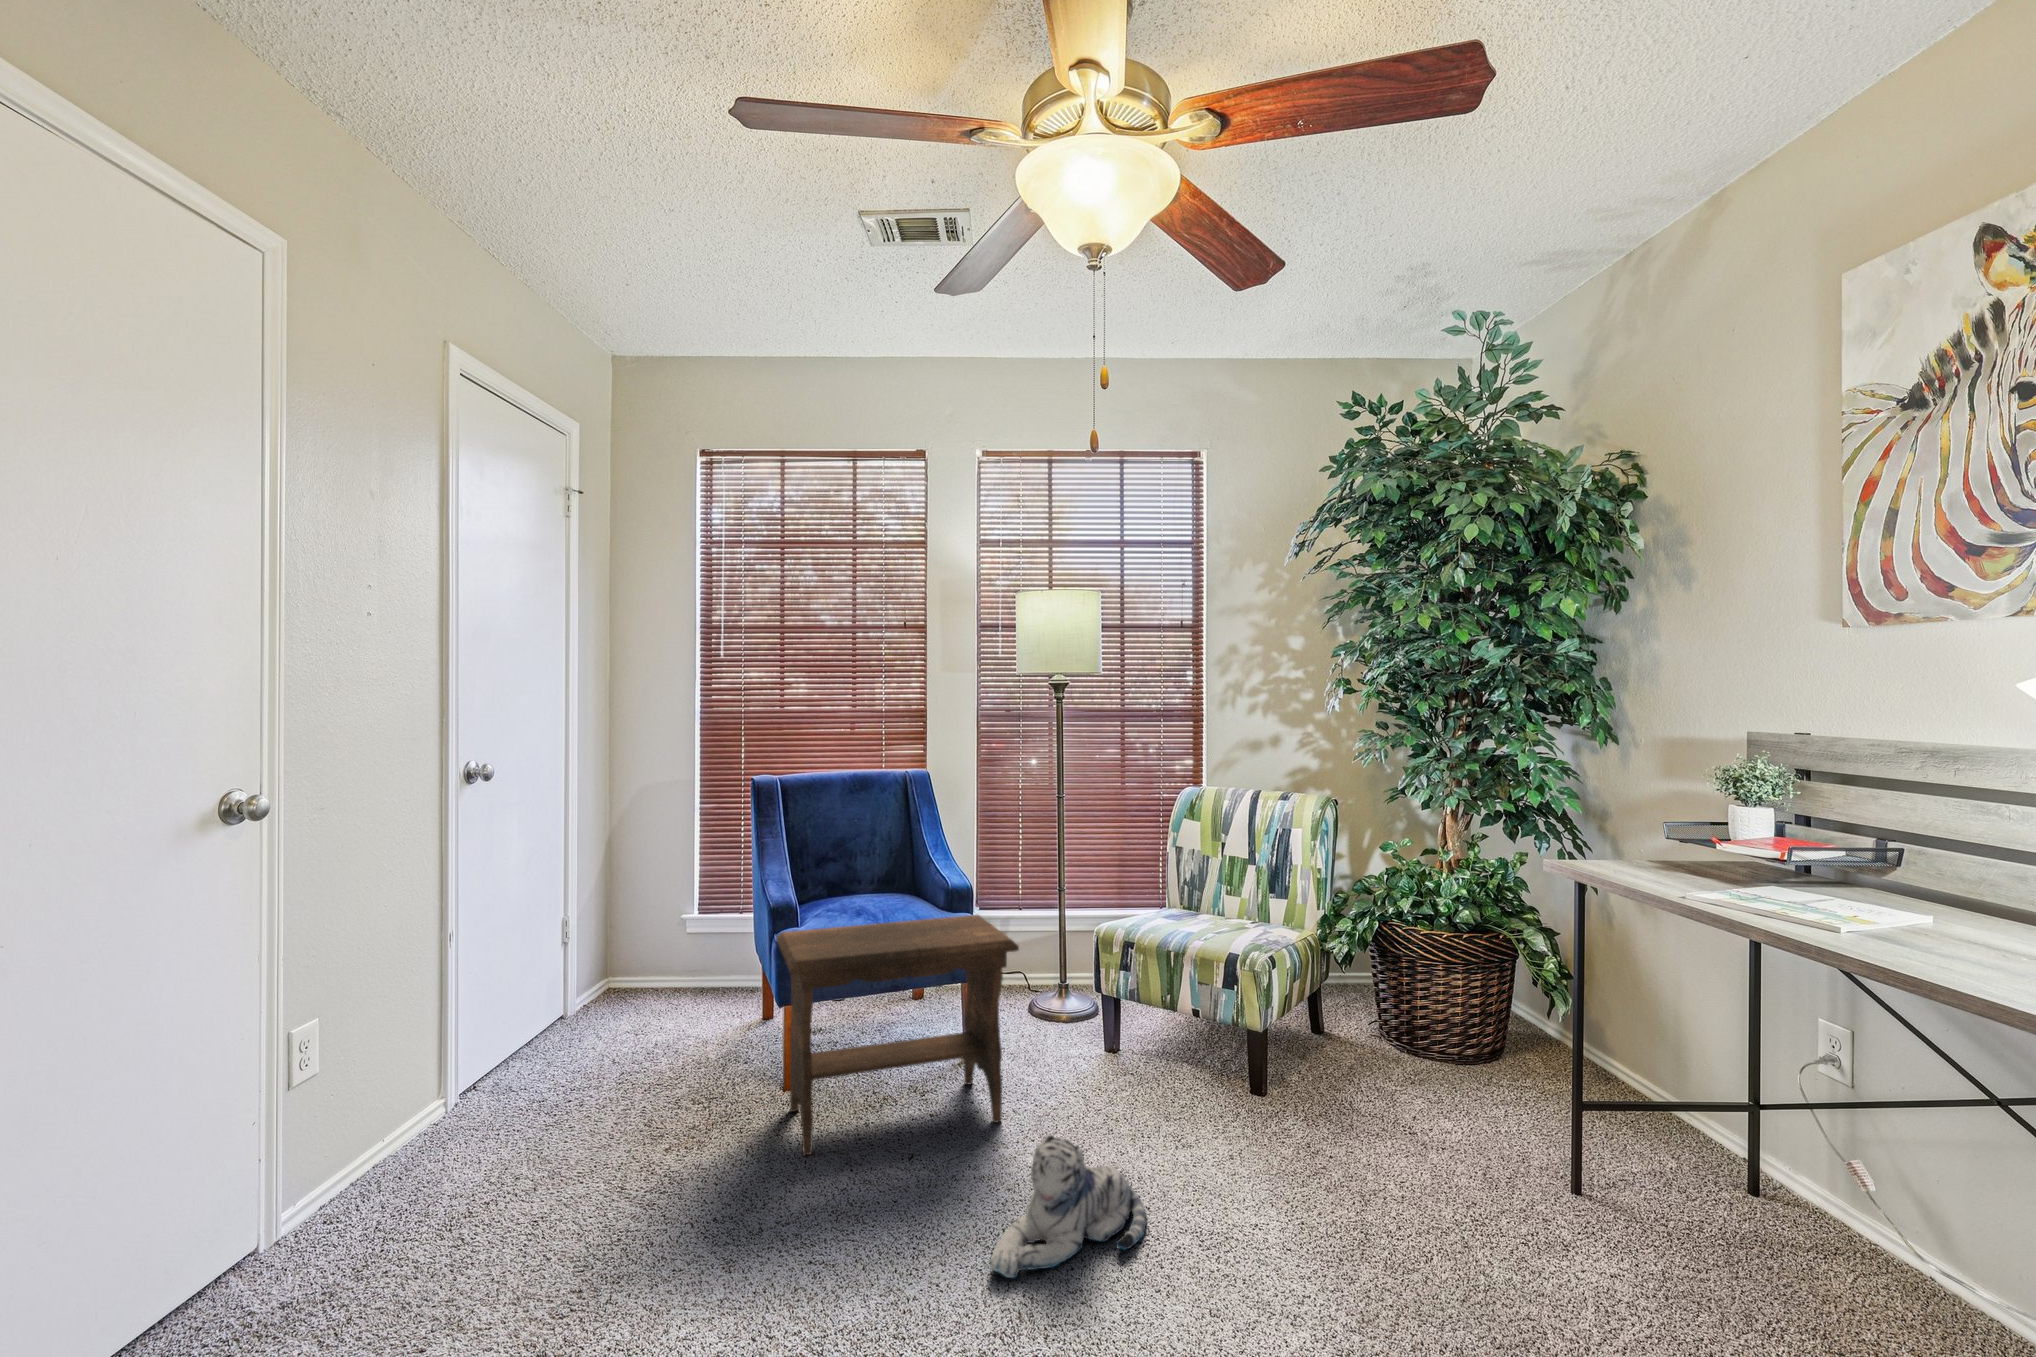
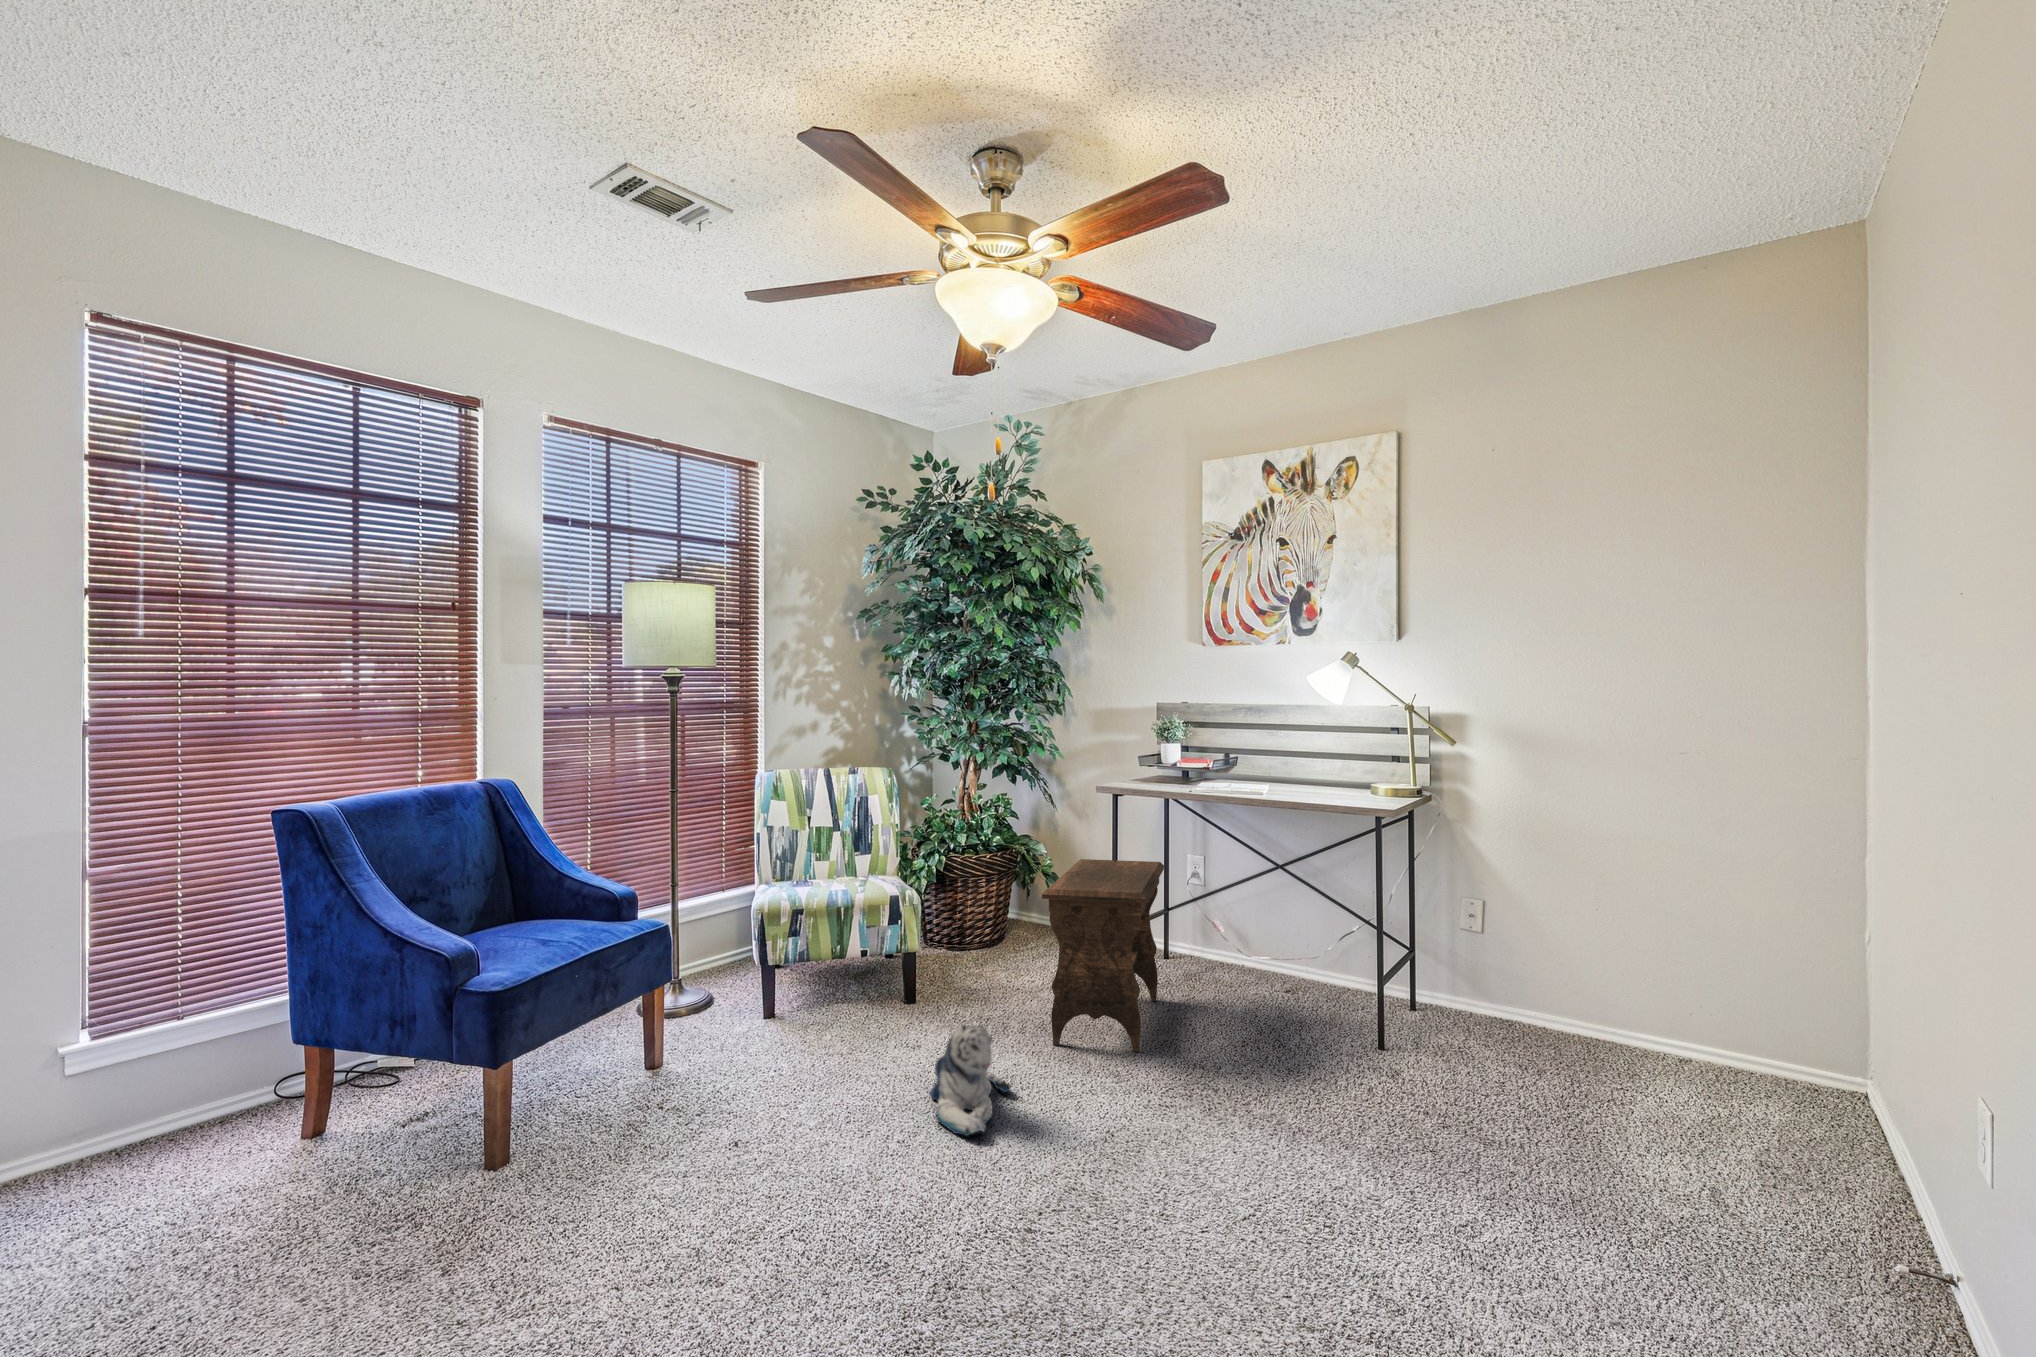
footstool: present [776,915,1019,1155] -> present [1042,859,1164,1052]

